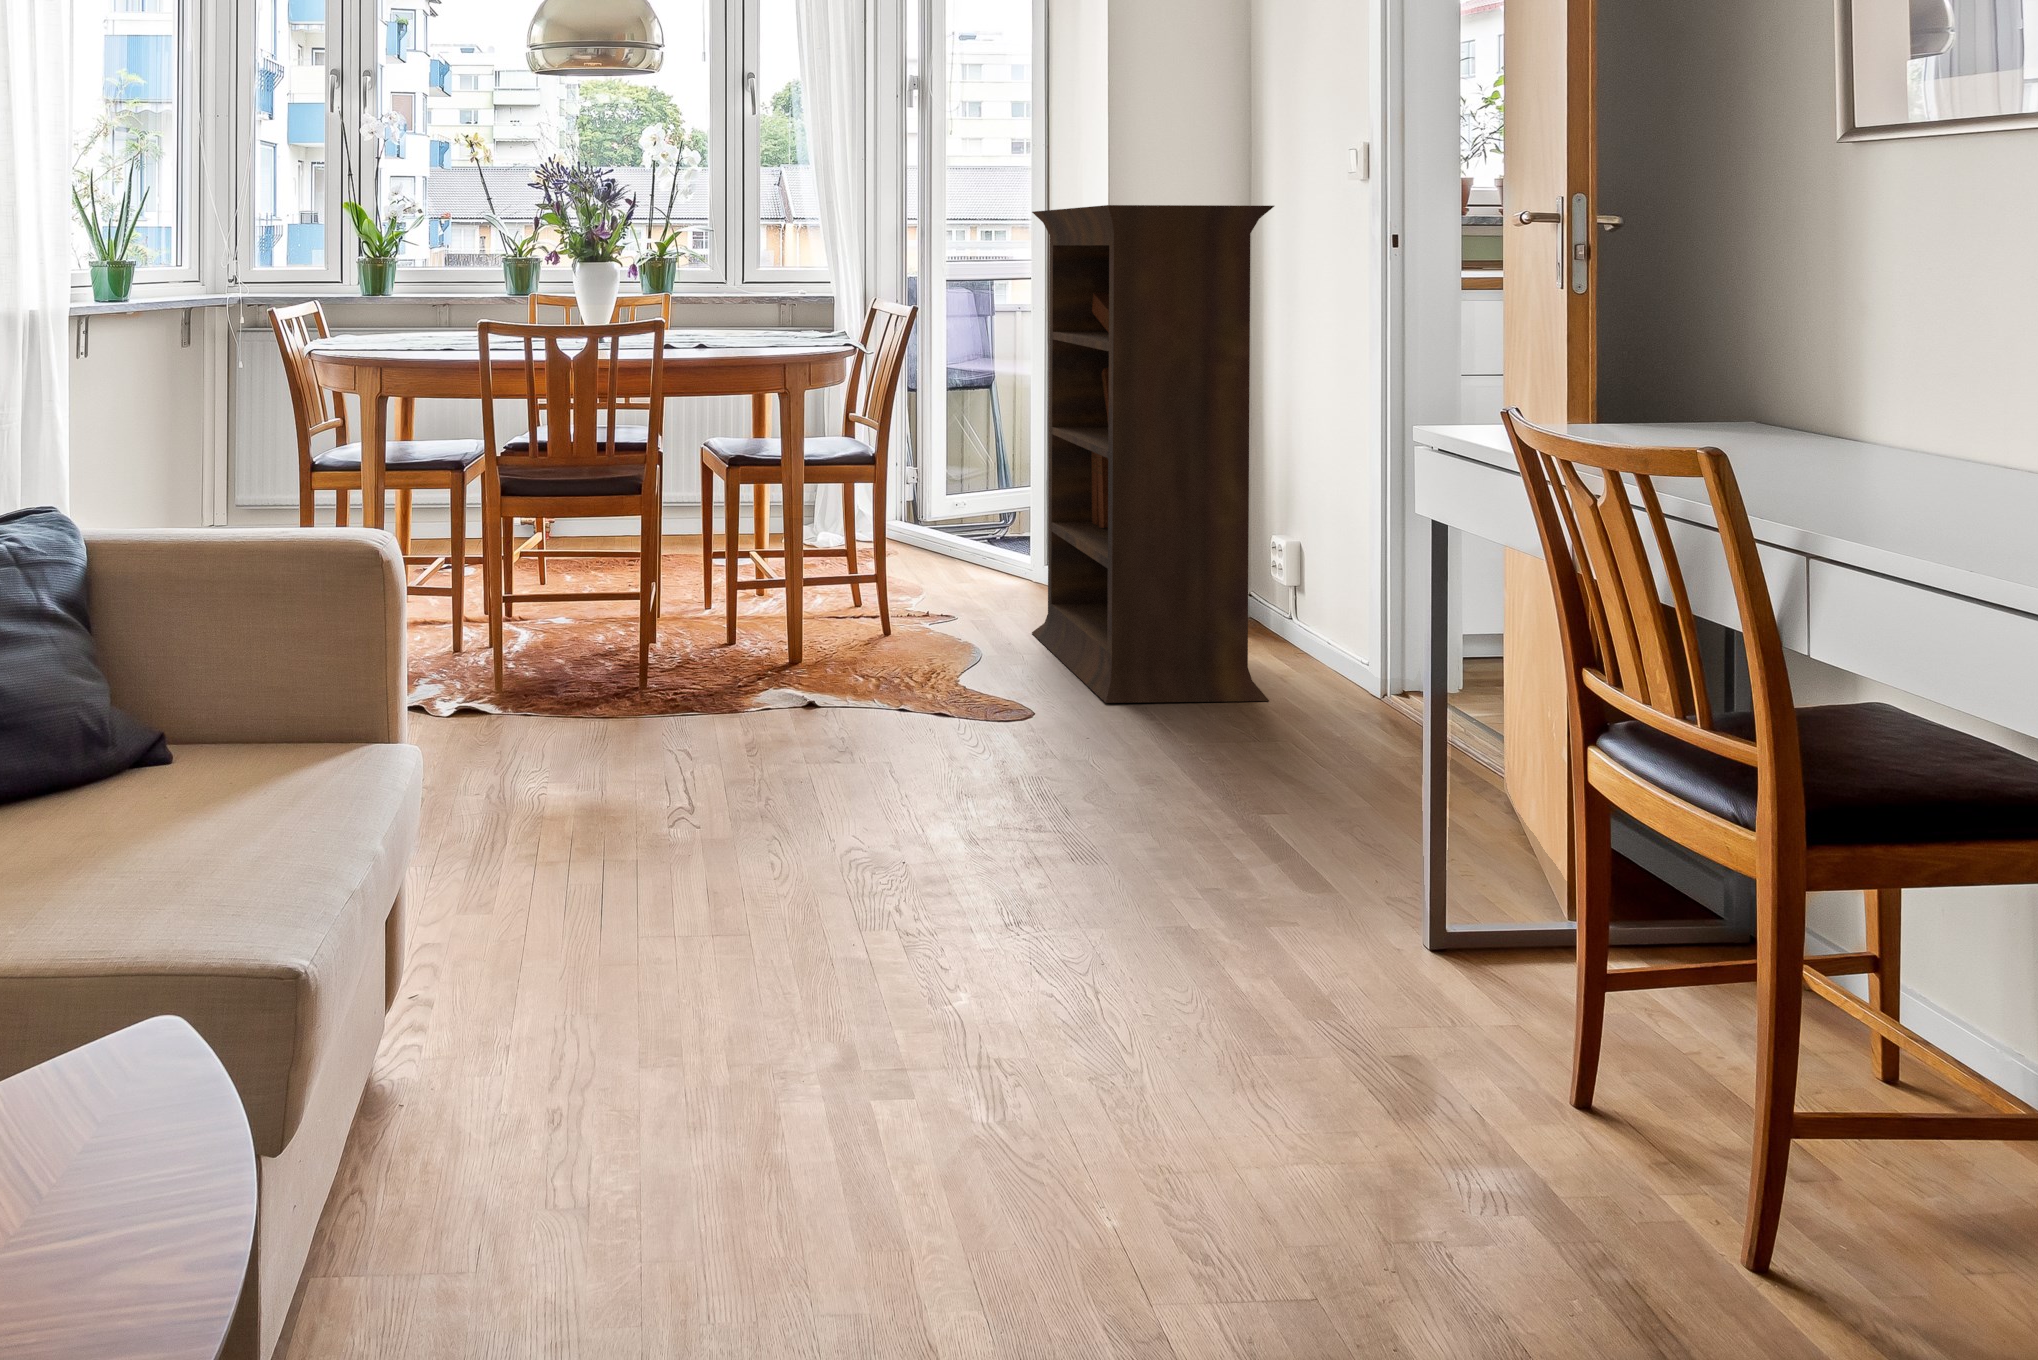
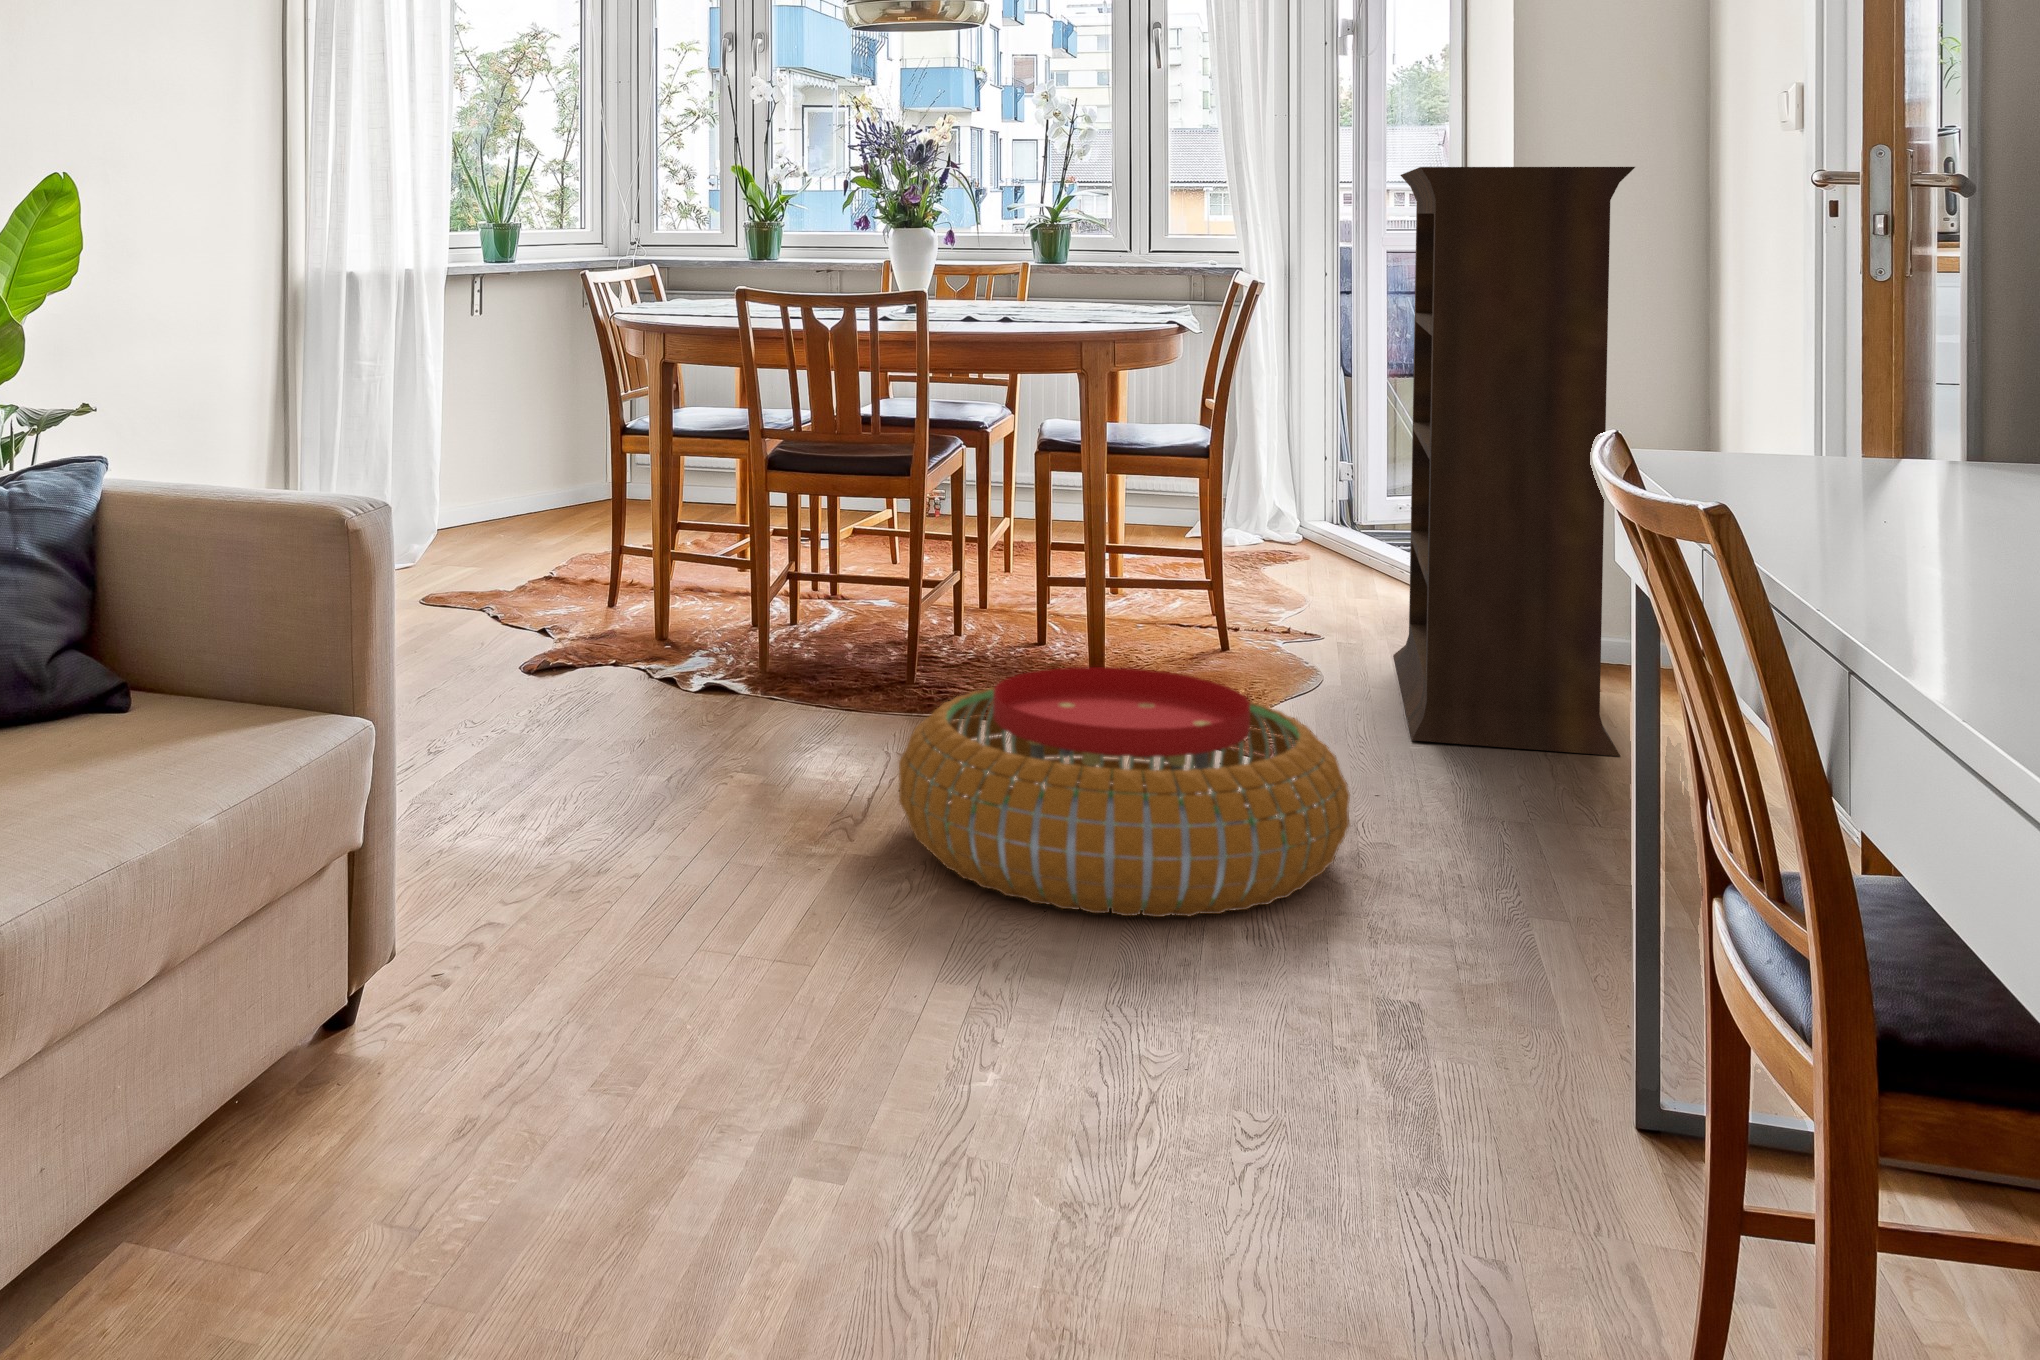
pouf: none [754,656,1154,875] -> present [899,667,1350,917]

